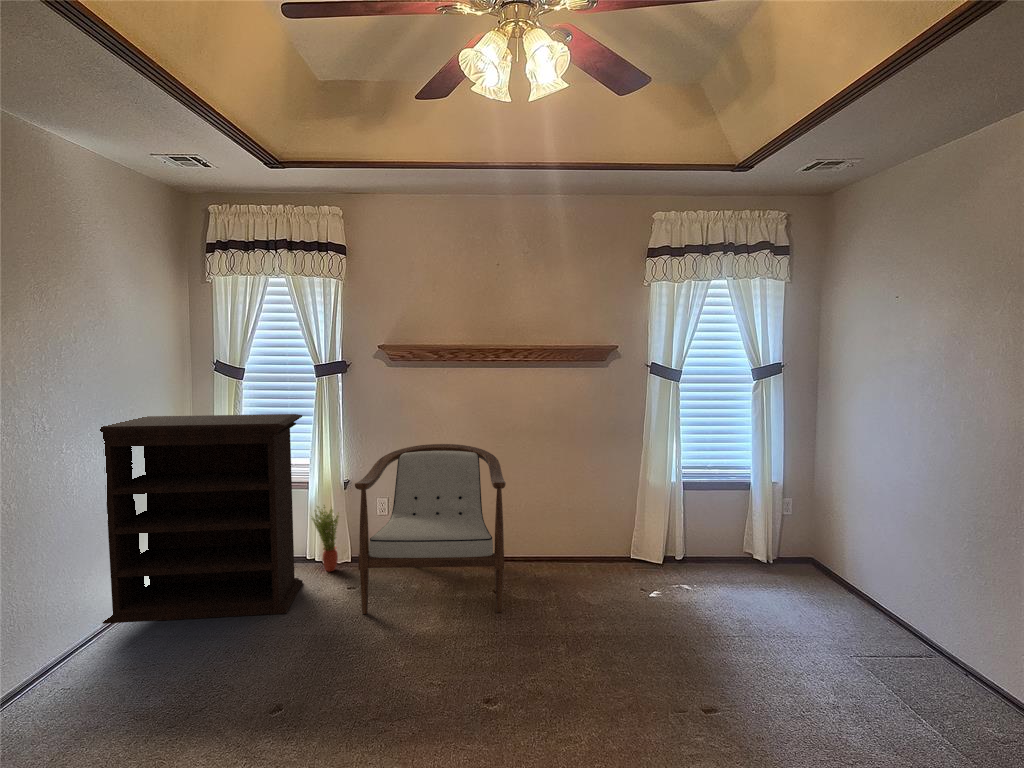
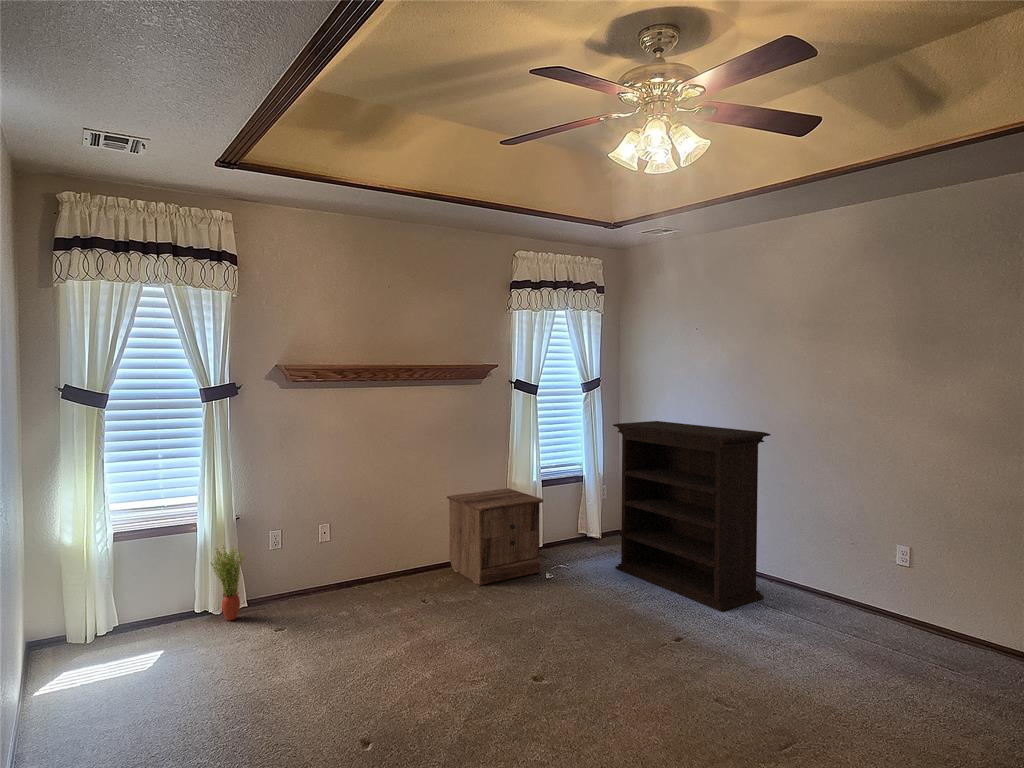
bookshelf: present [100,414,303,624] -> present [613,421,770,611]
armchair: present [355,444,506,614] -> none [301,464,456,643]
nightstand: none [554,487,648,592] -> present [447,488,543,585]

